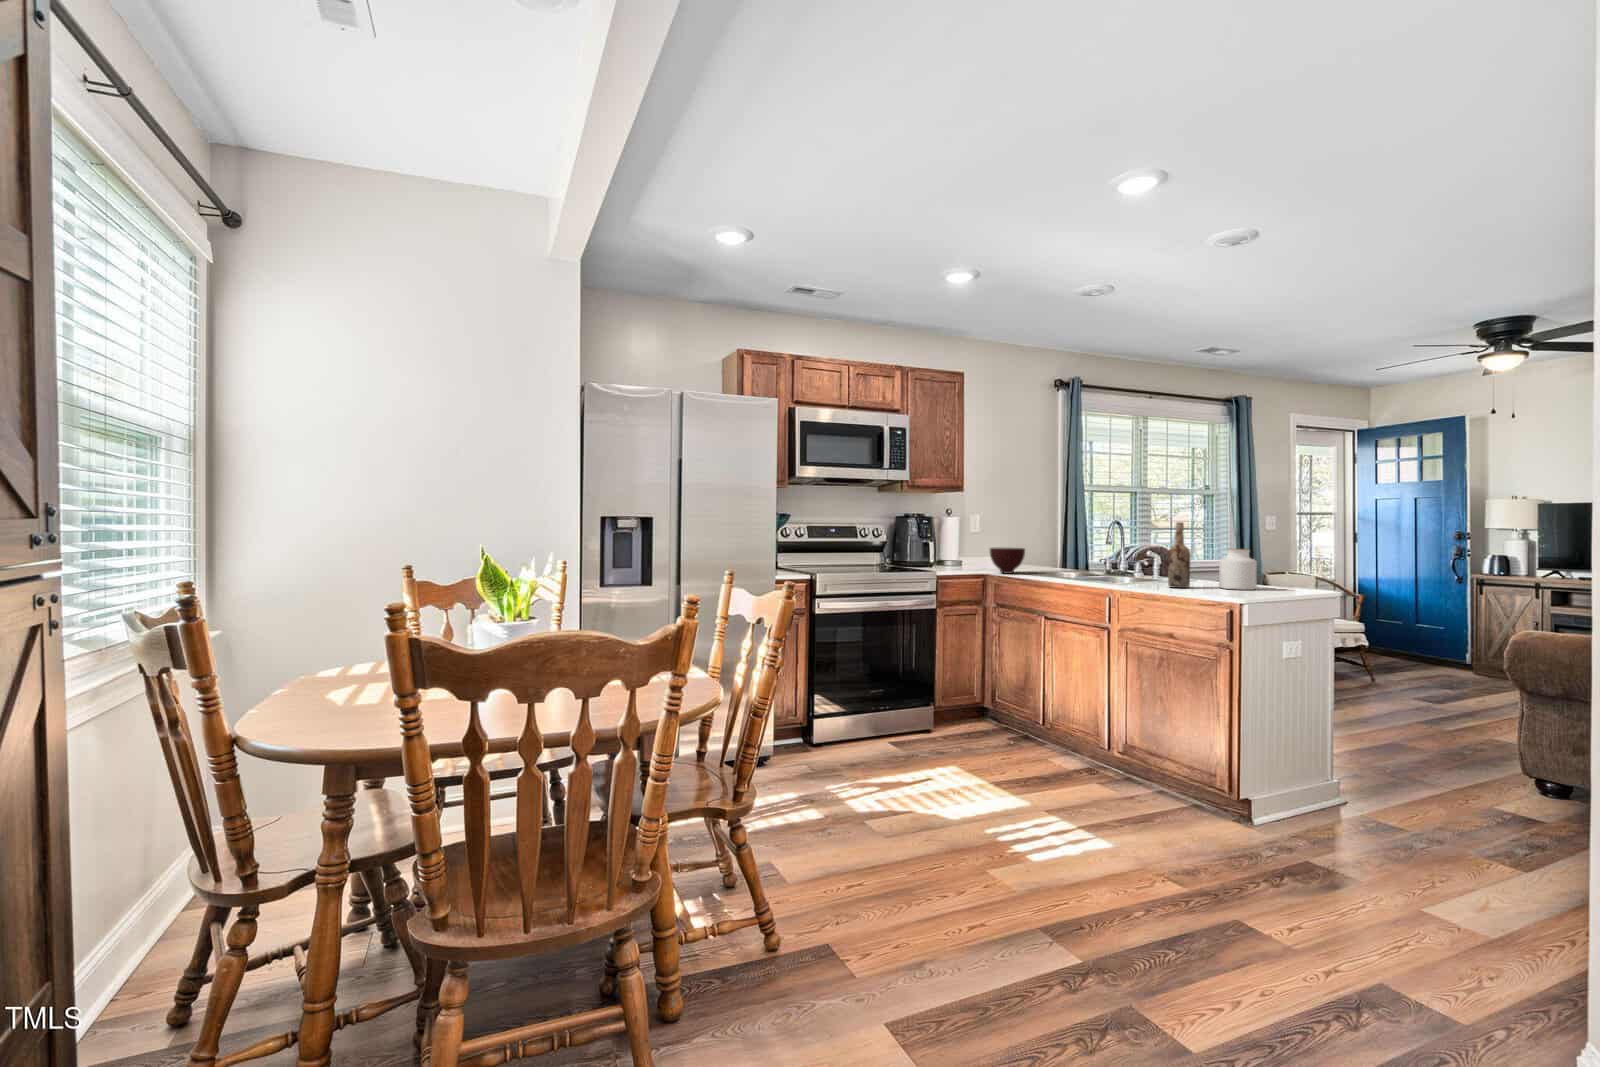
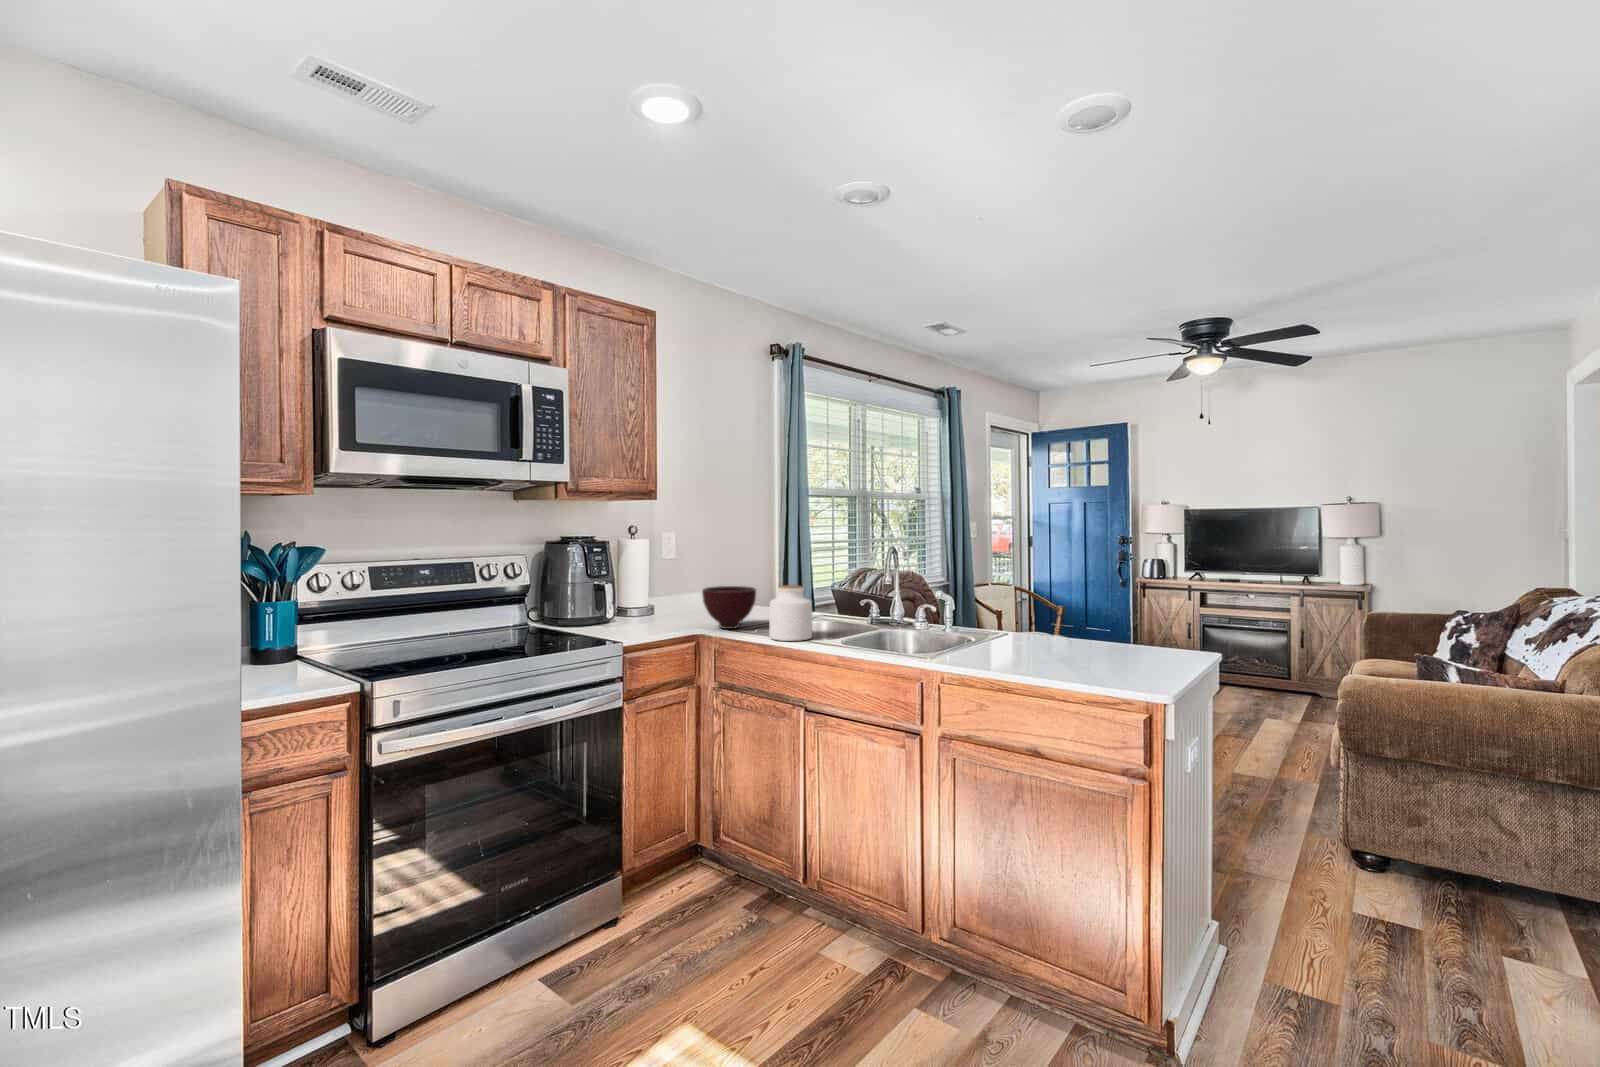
wine bottle: present [1168,522,1191,588] -> none [1006,558,1039,664]
jar: present [1219,549,1257,590] -> present [769,585,812,641]

